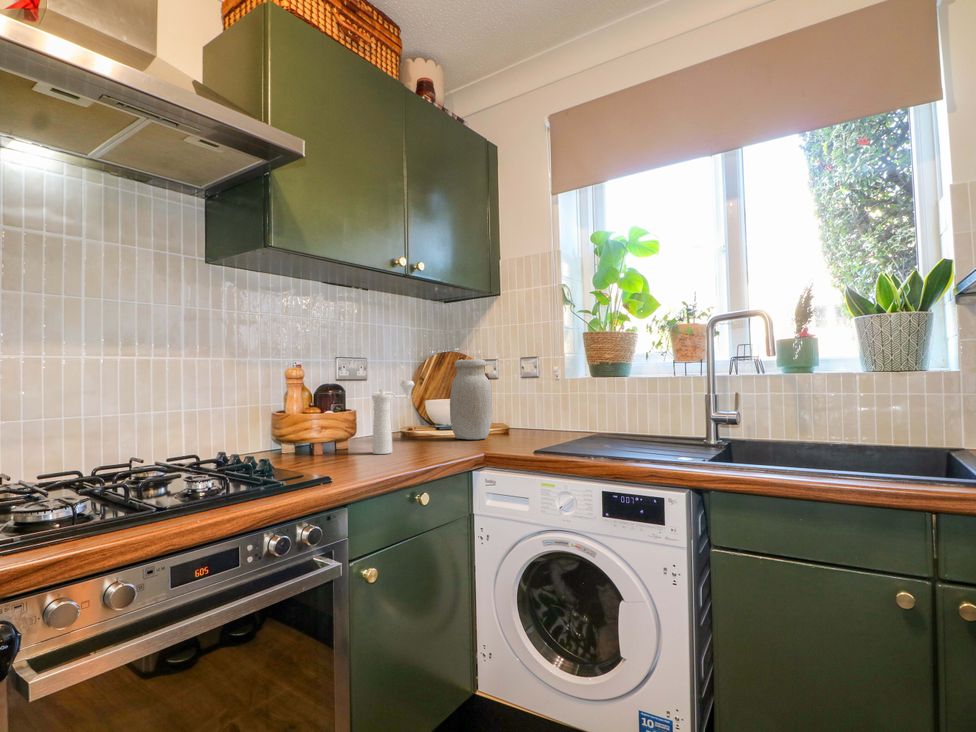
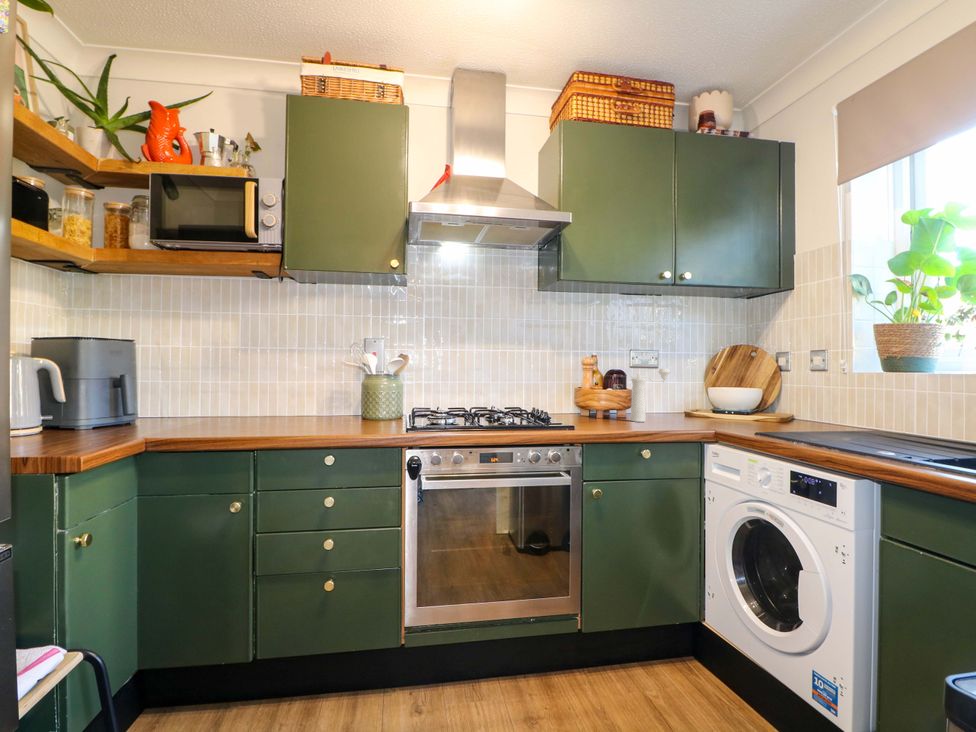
jar: present [450,359,492,439] -> none [716,352,756,423]

